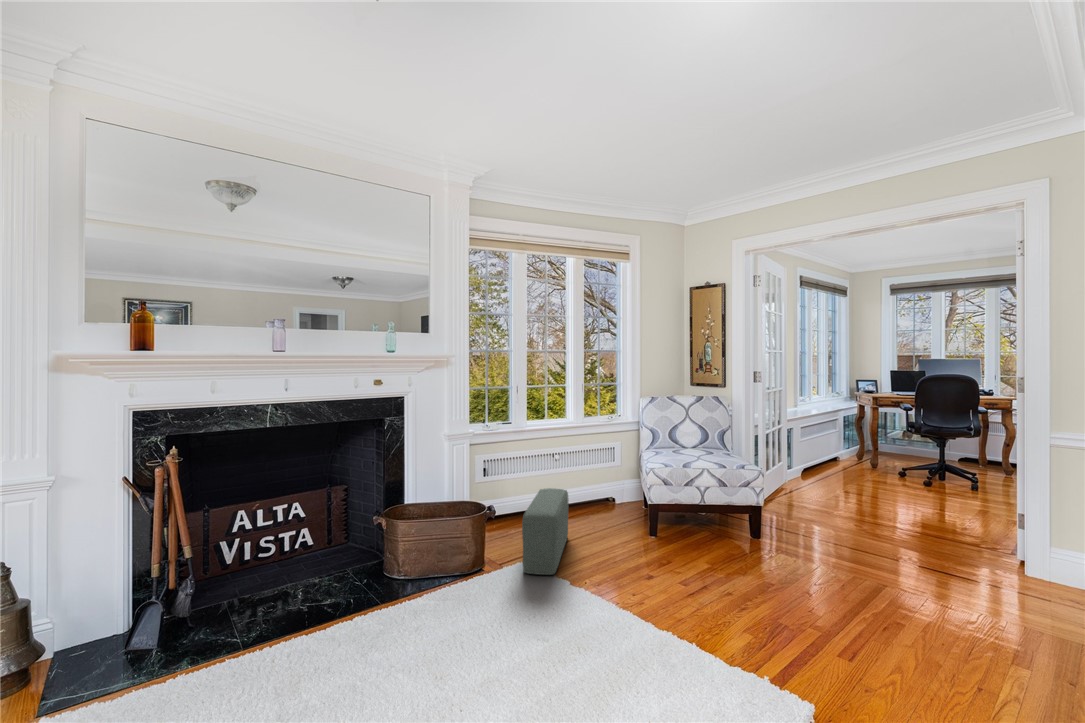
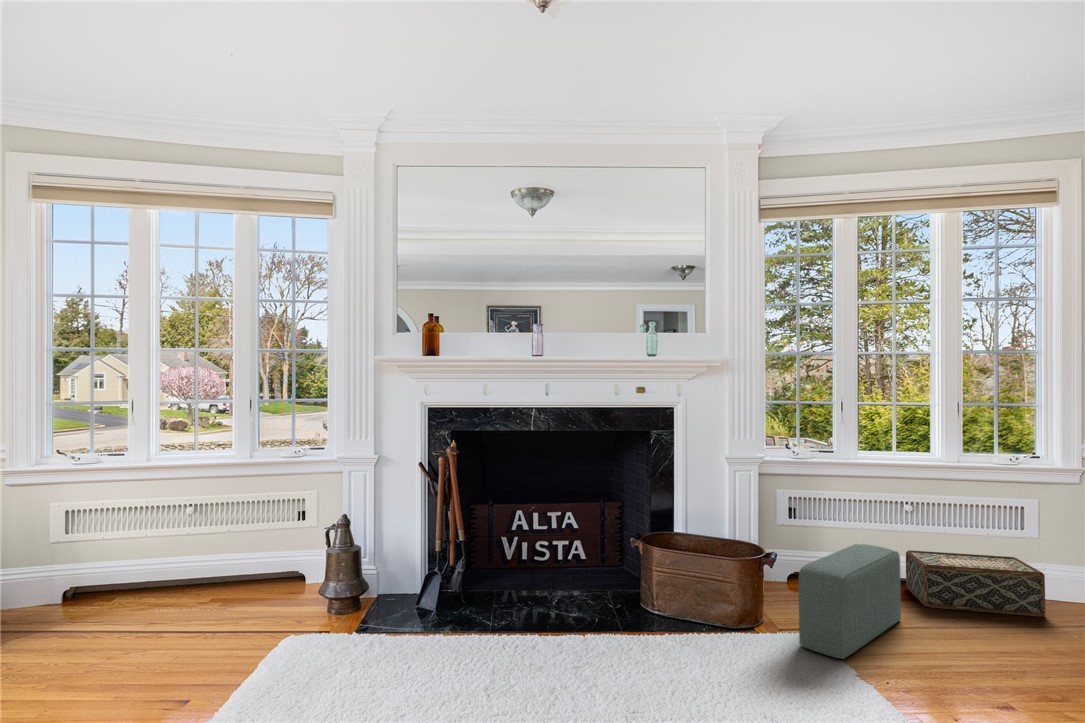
woven basket: none [557,481,633,524] -> present [906,550,1046,617]

